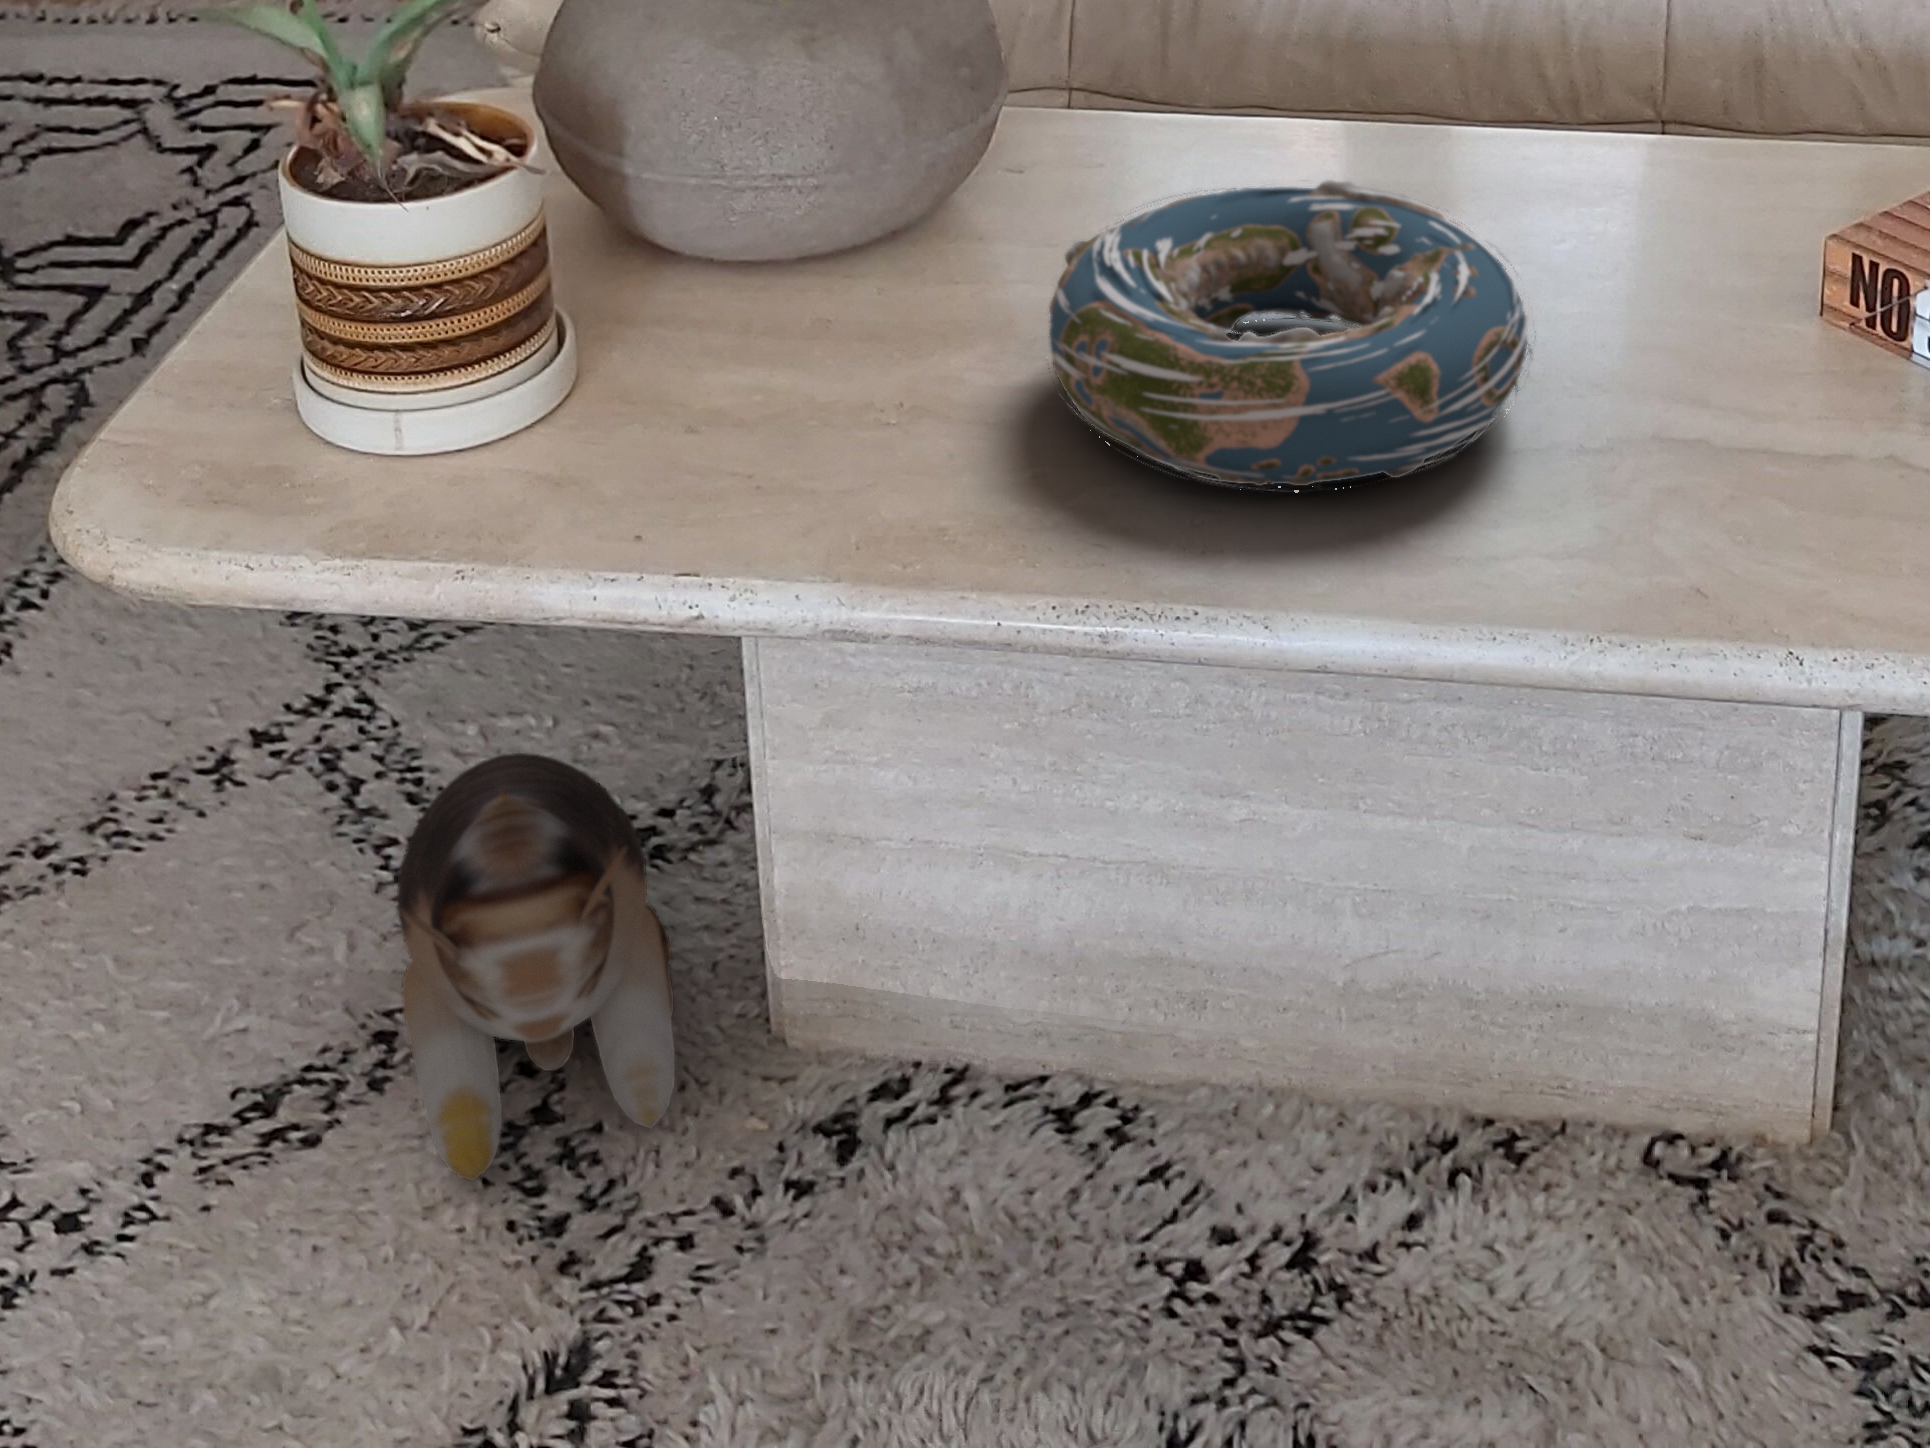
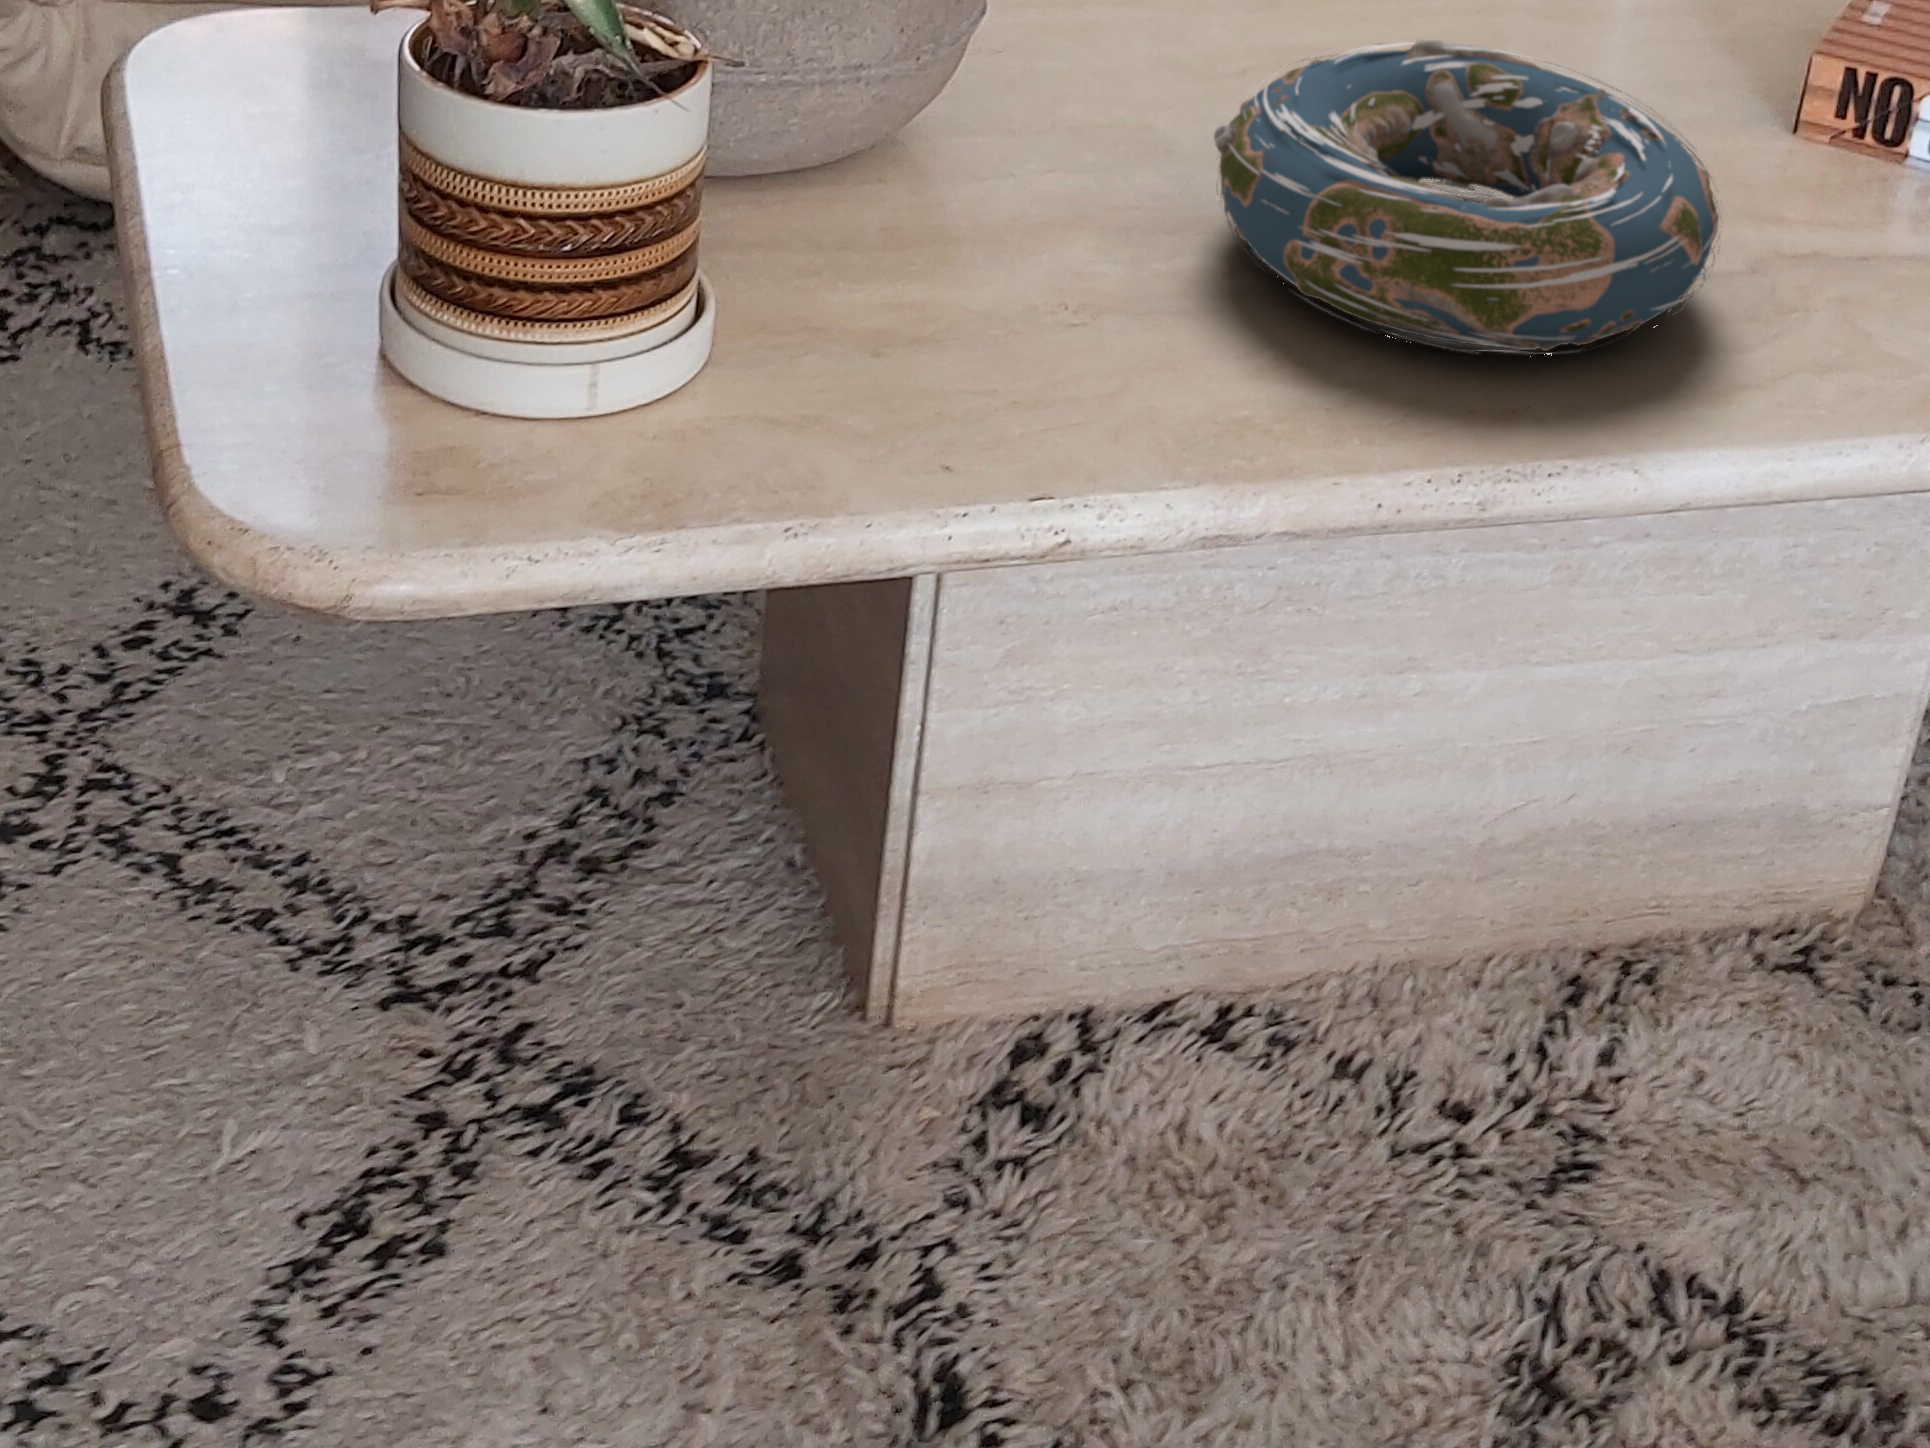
plush toy: present [396,753,675,1180] -> none [359,772,940,1239]

